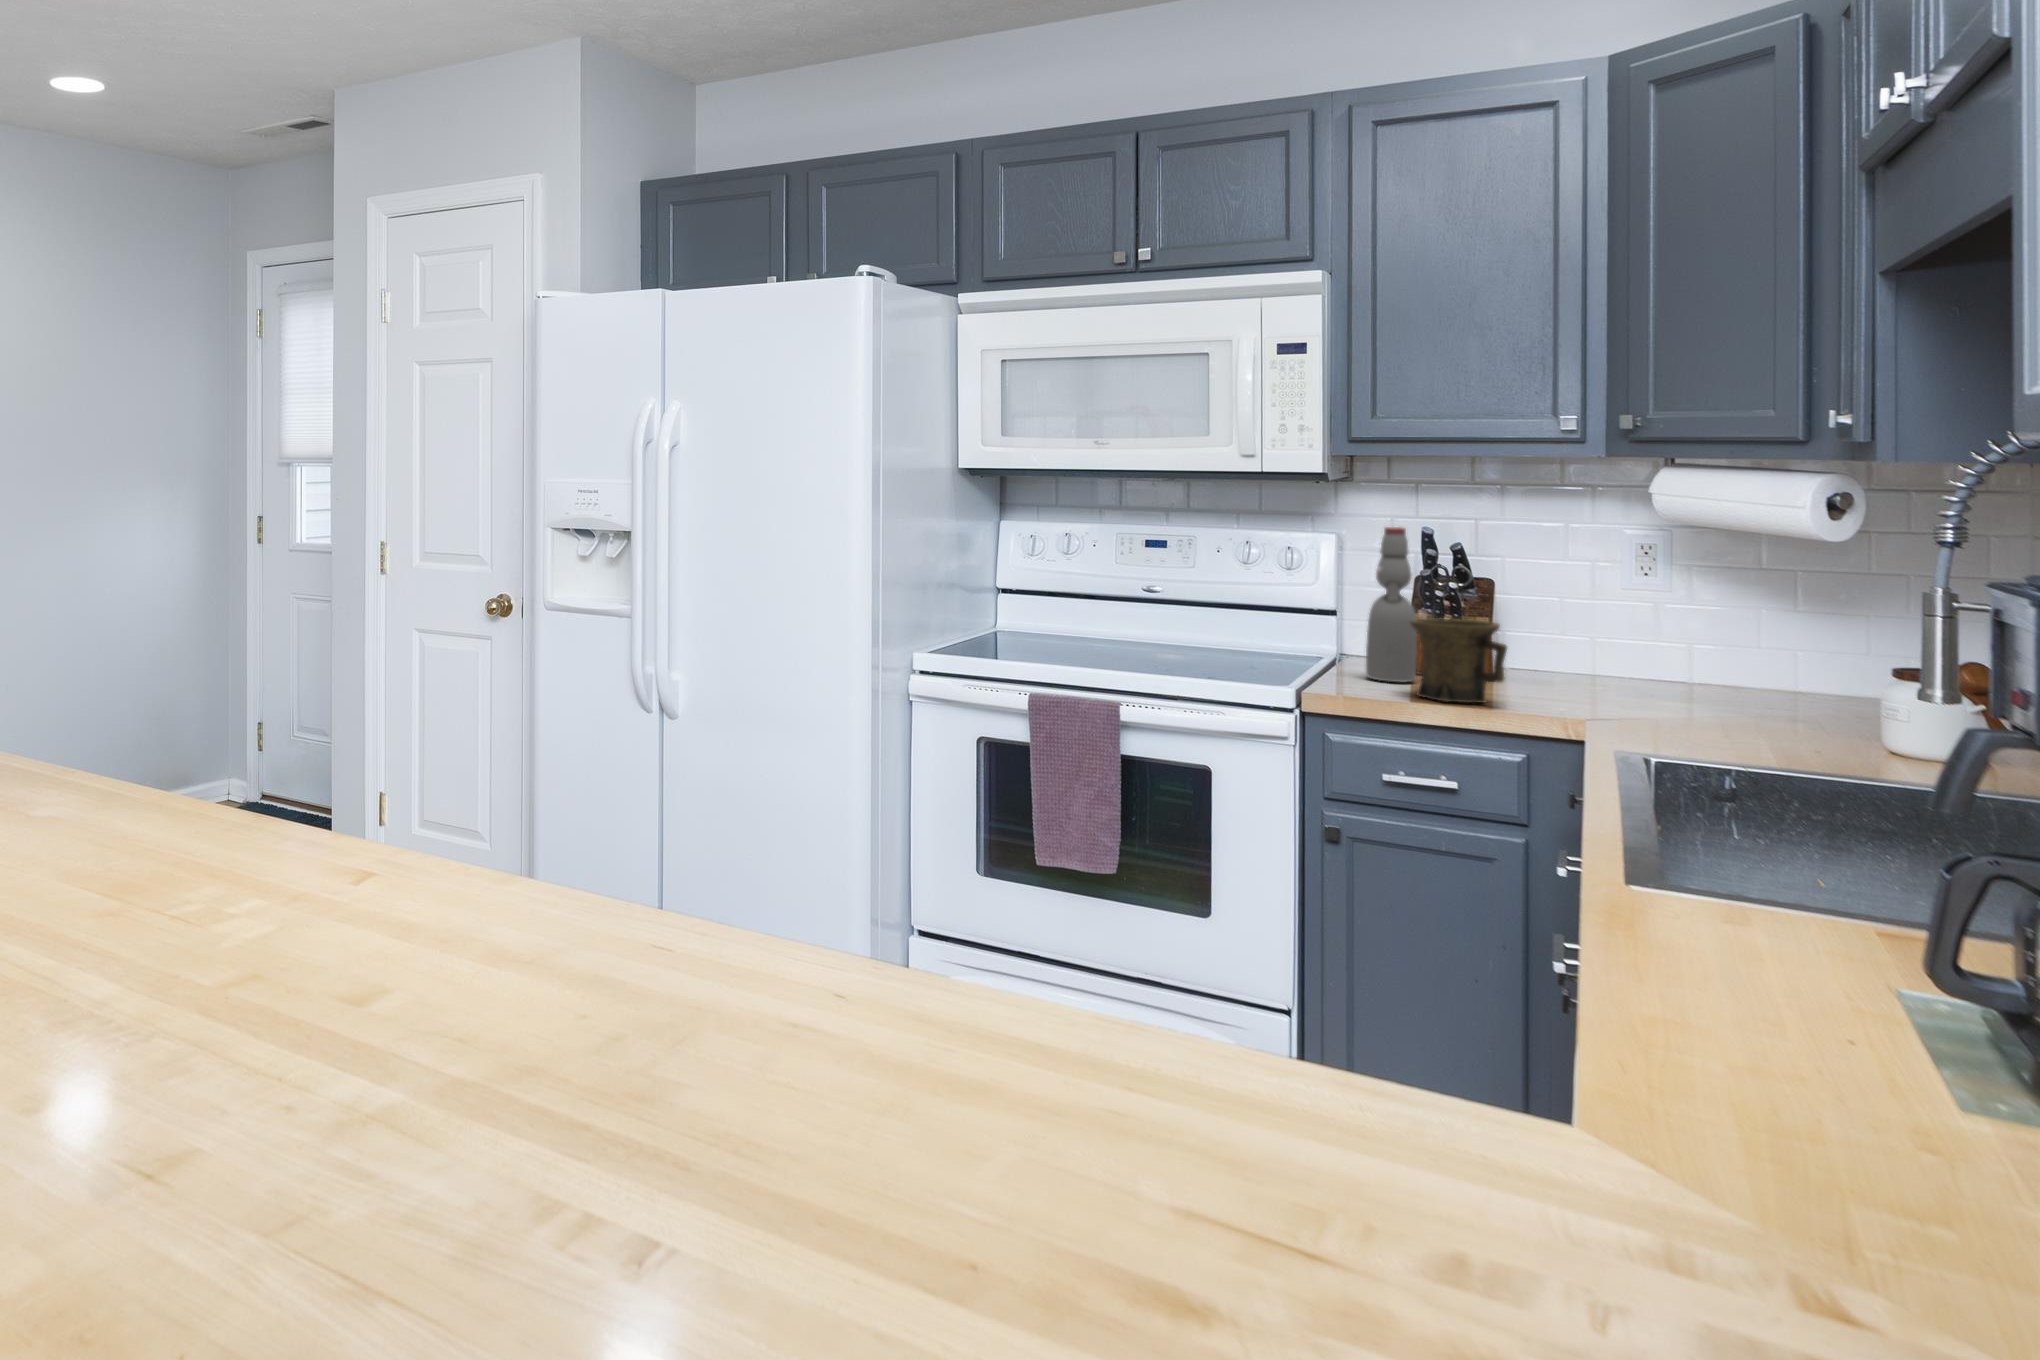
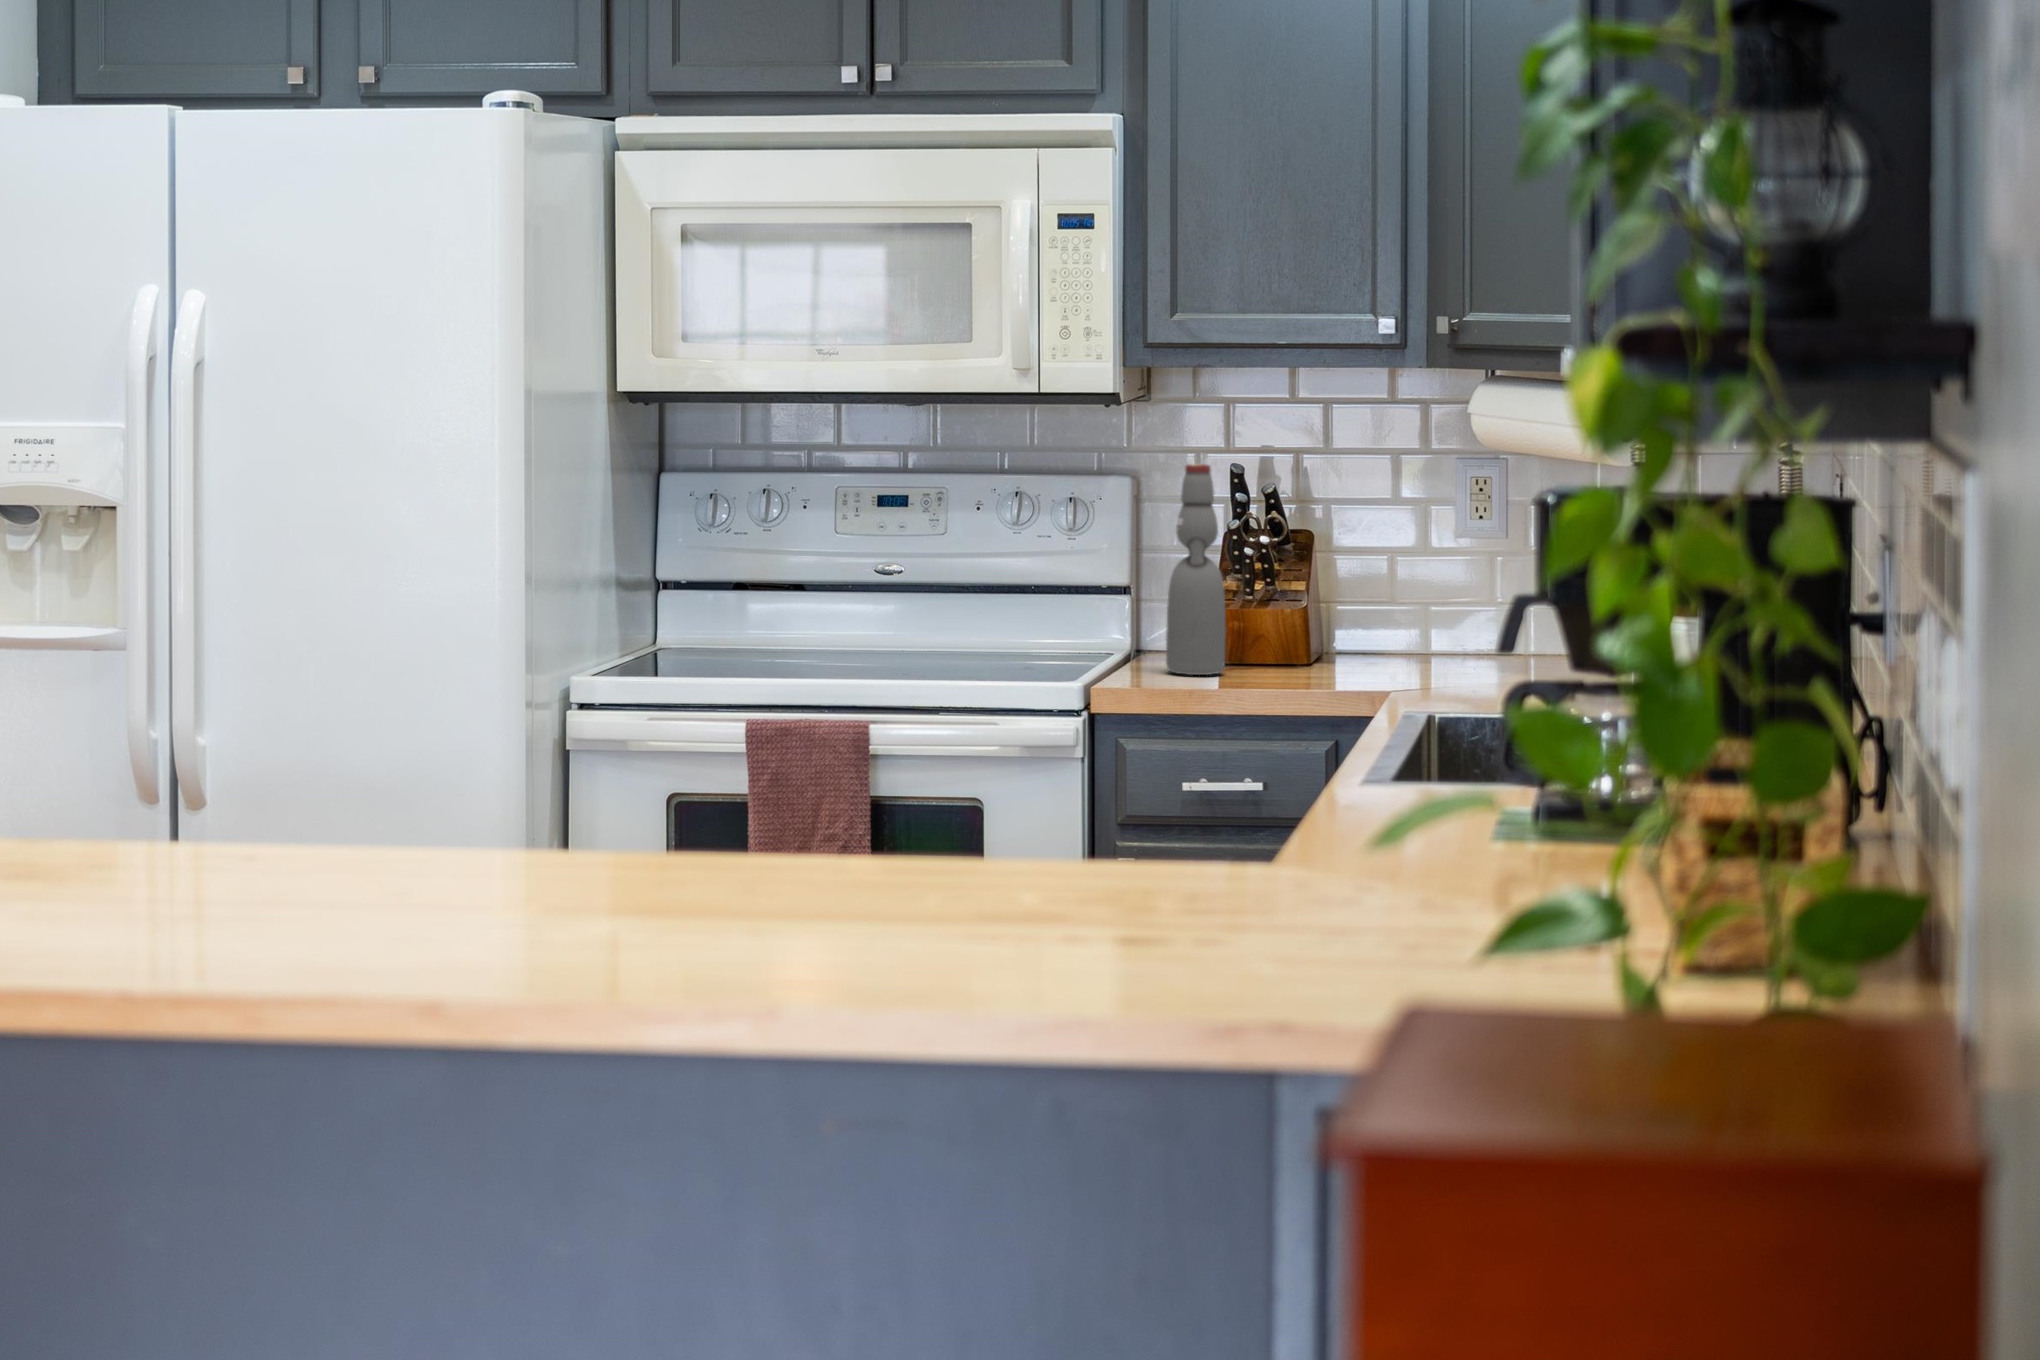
mug: present [1410,618,1507,703] -> none [1217,585,1325,693]

